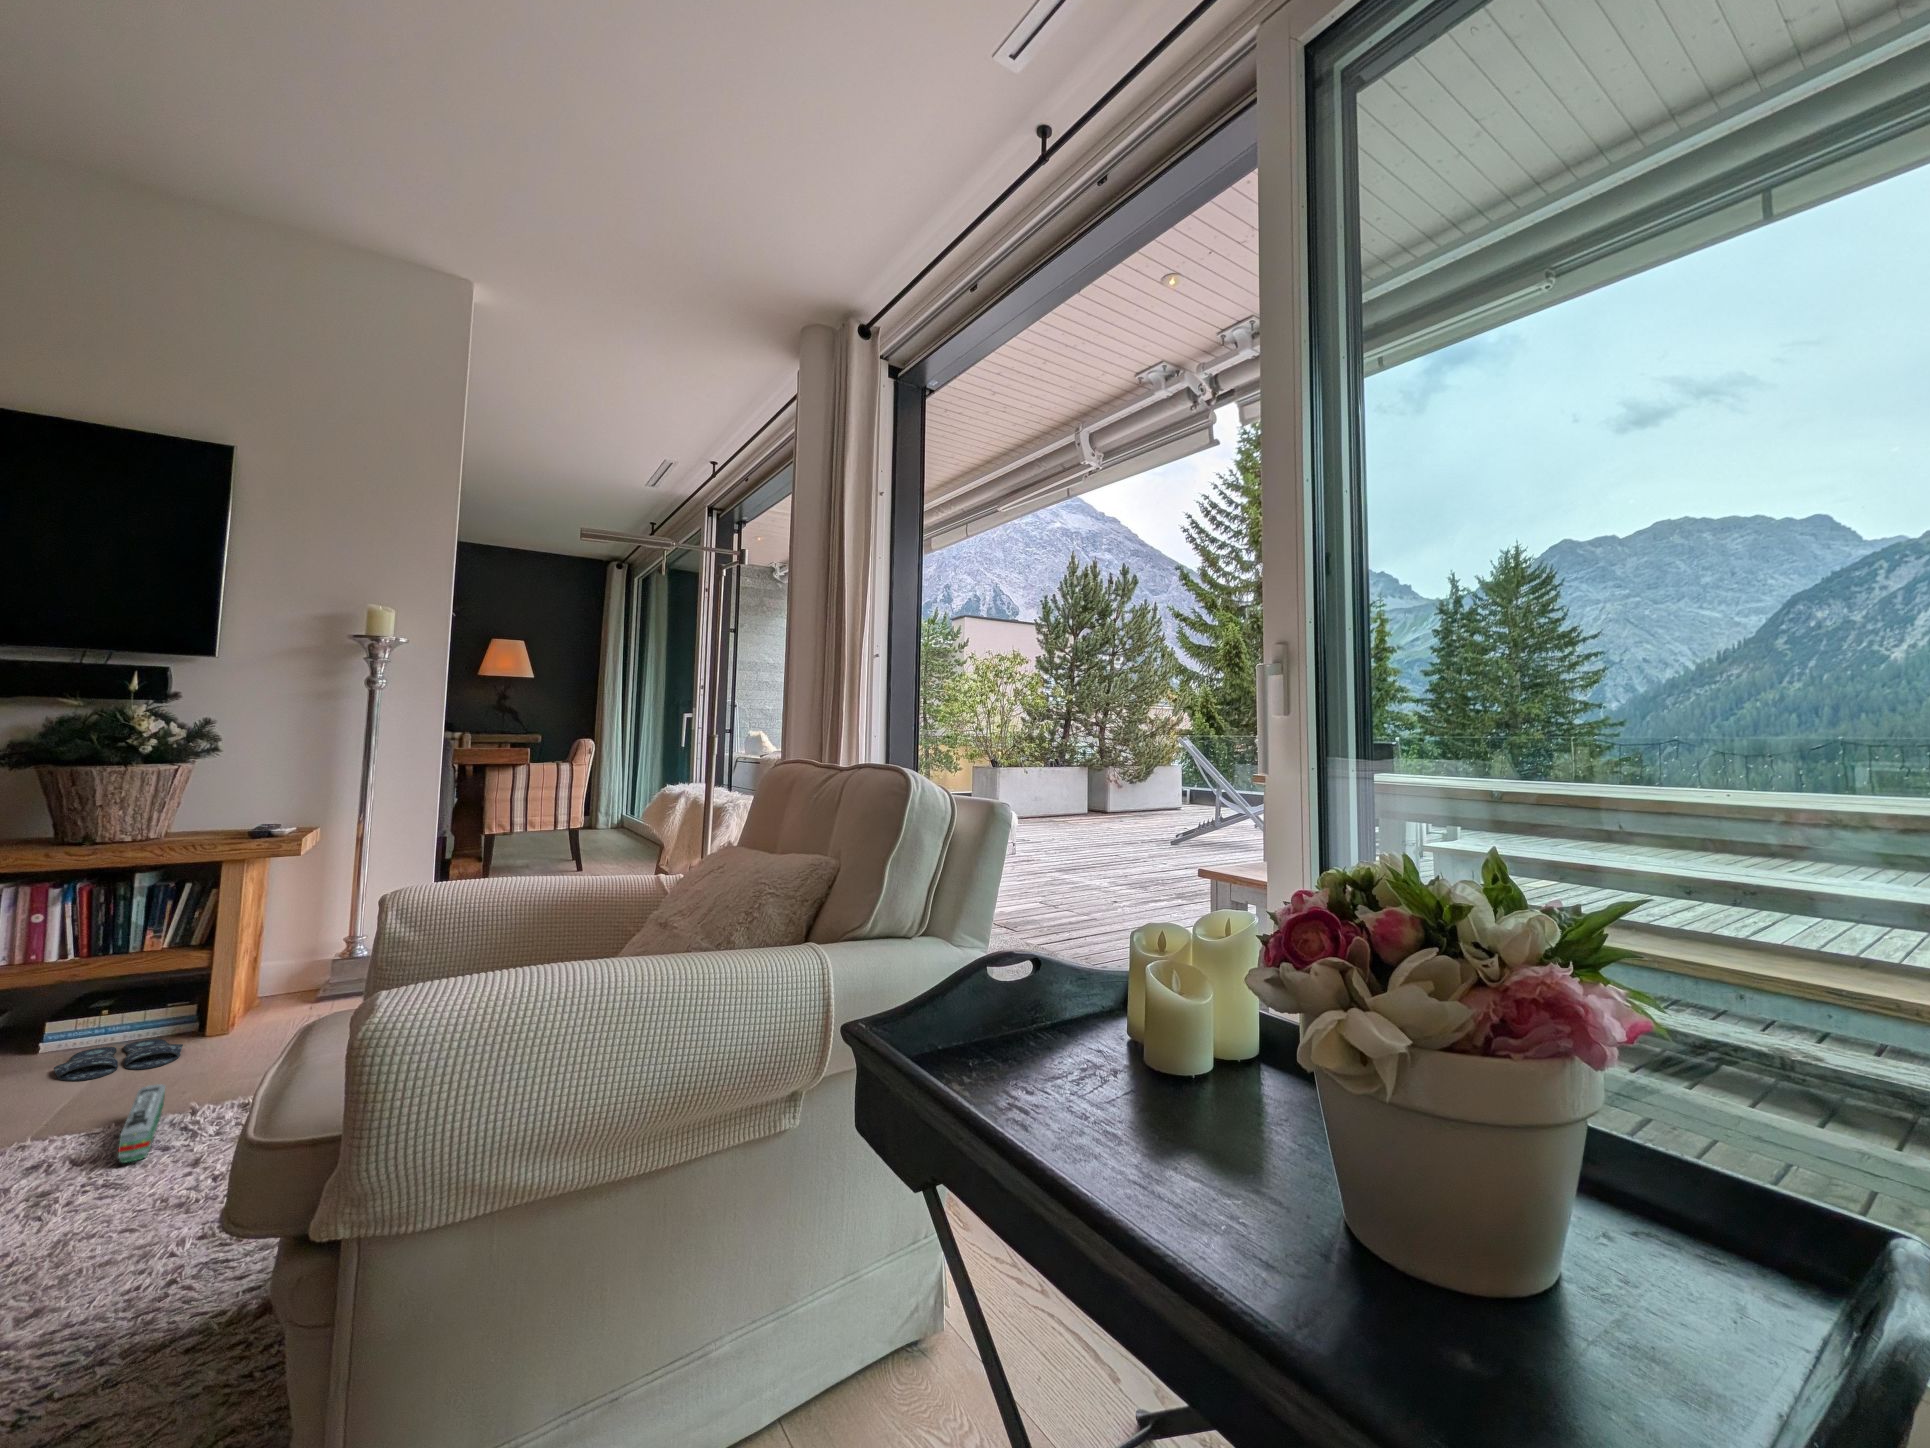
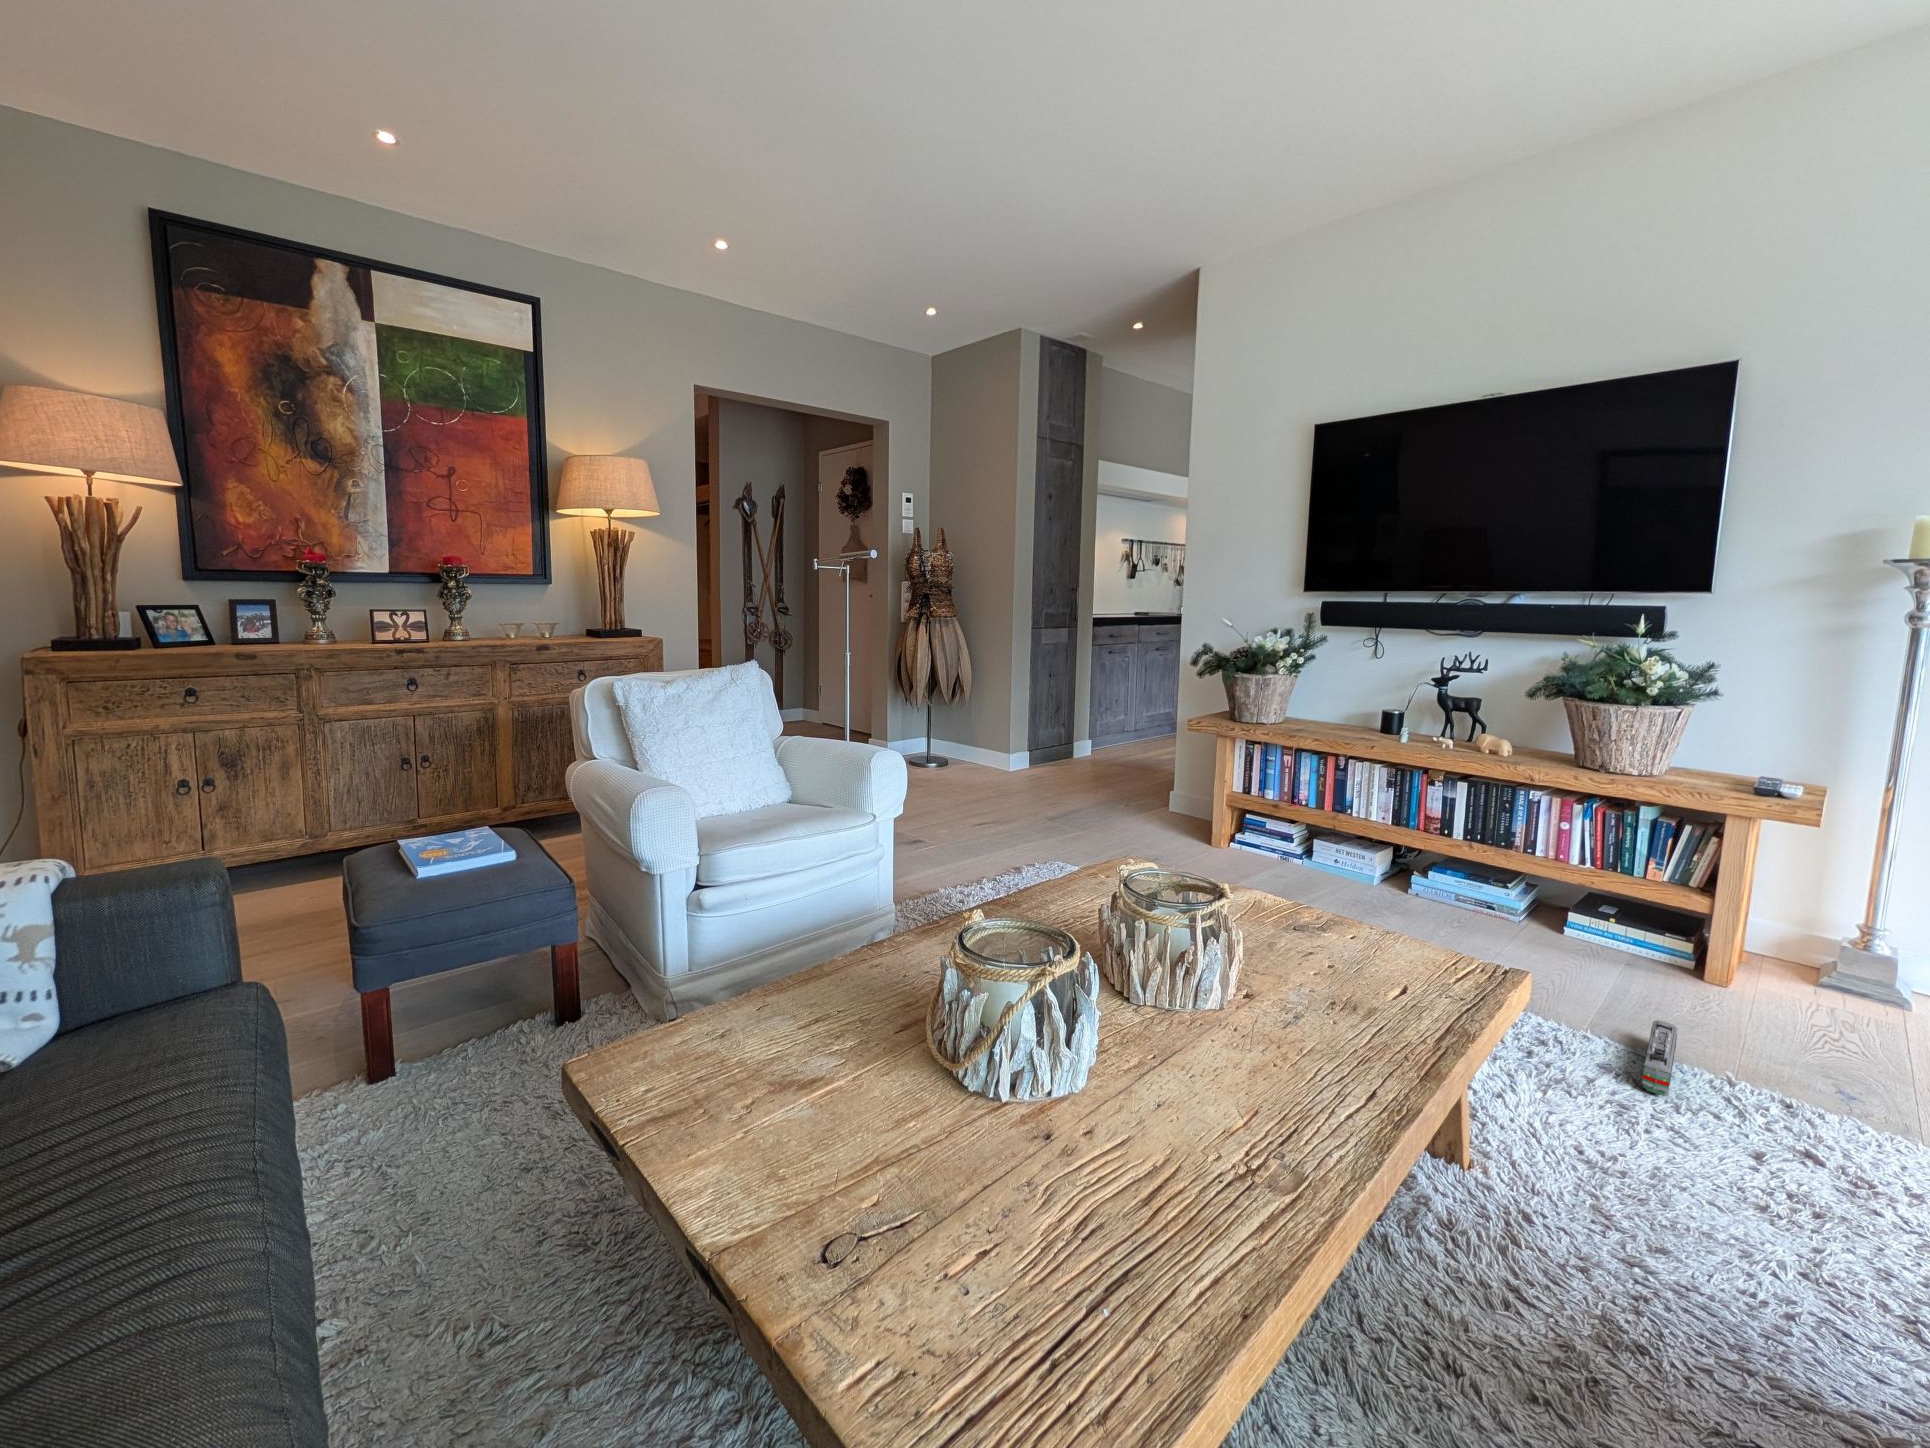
slippers: present [54,1039,183,1081] -> none [1577,949,1682,995]

